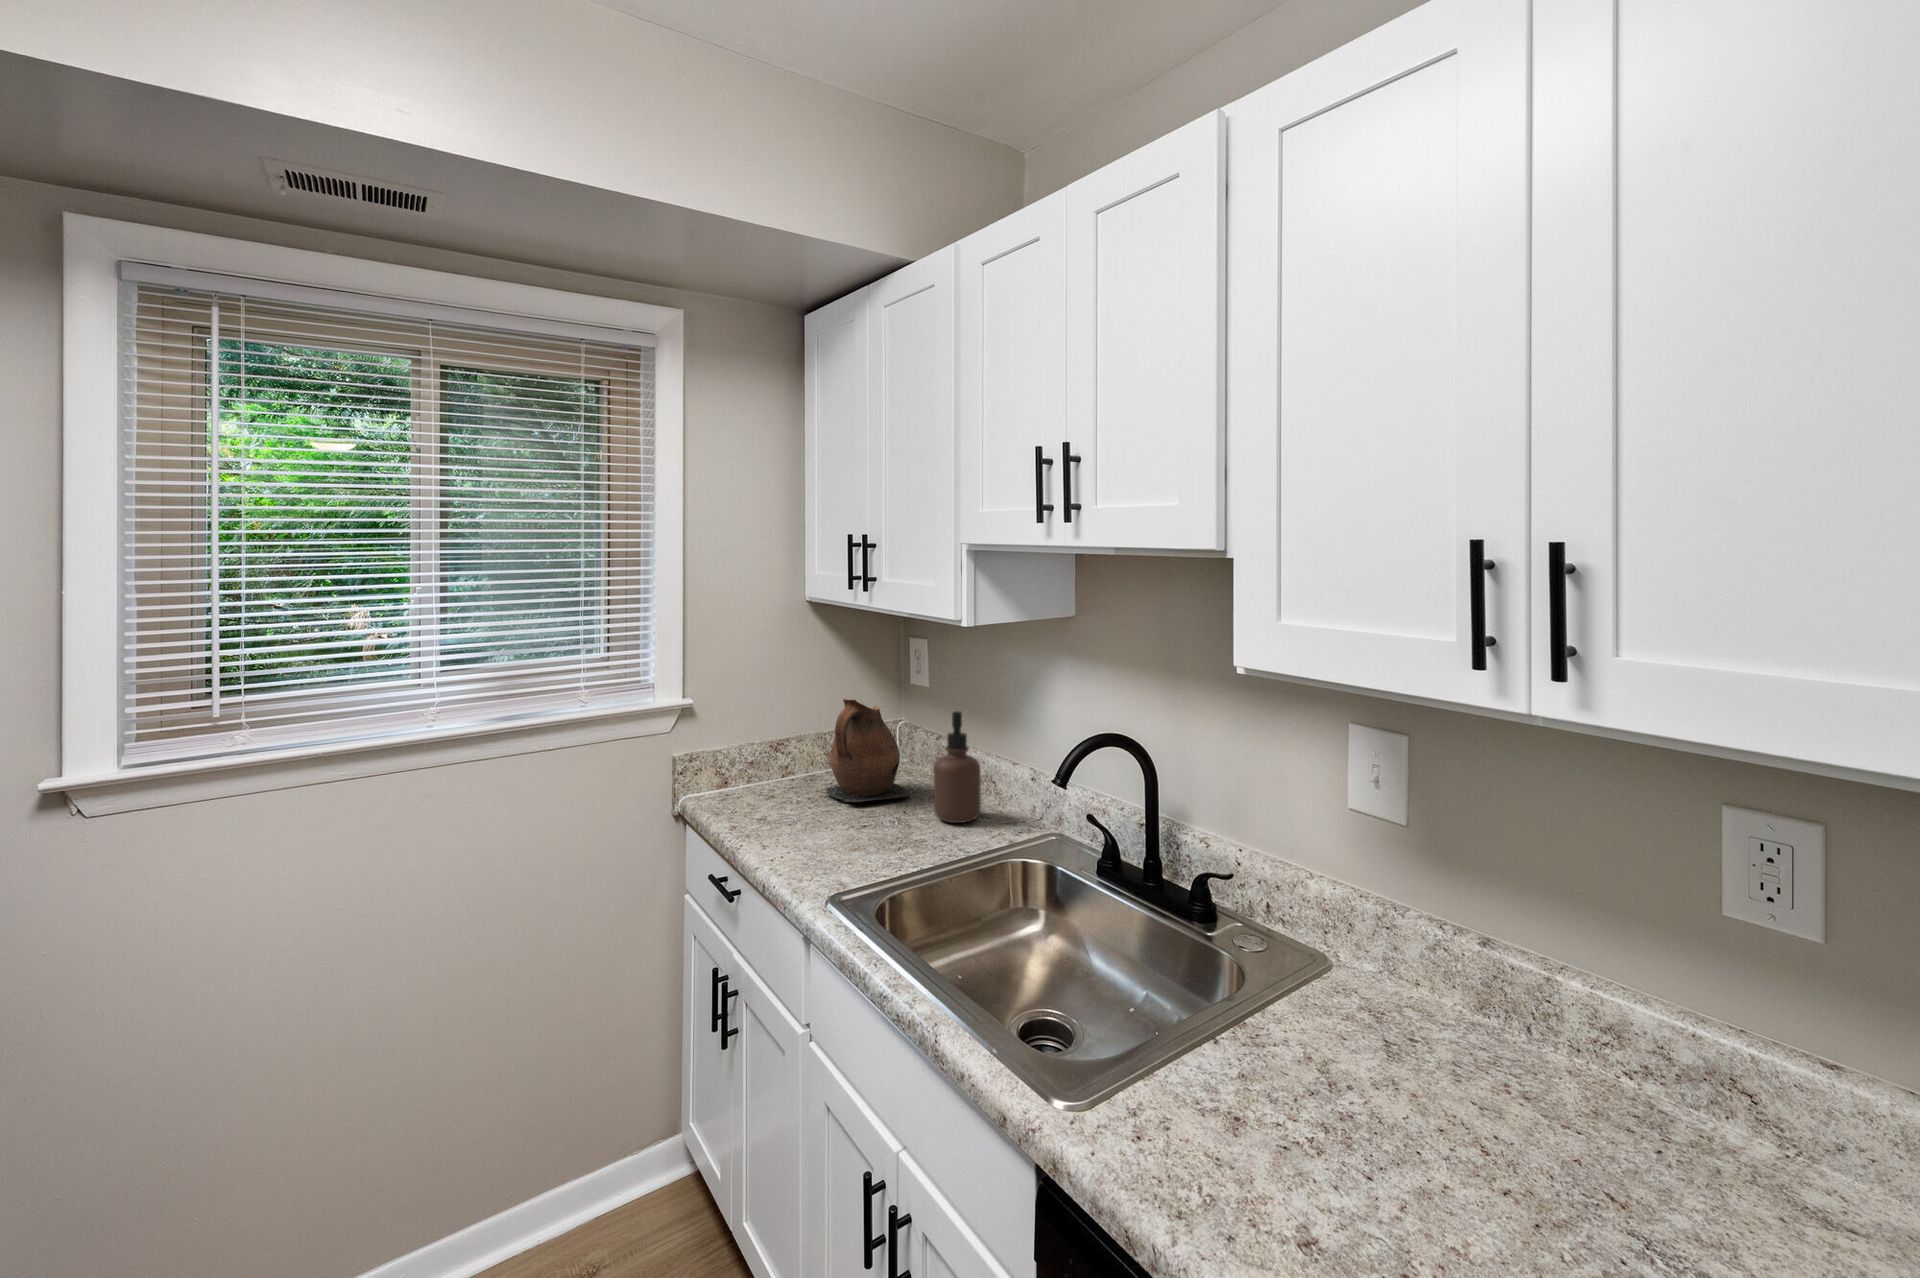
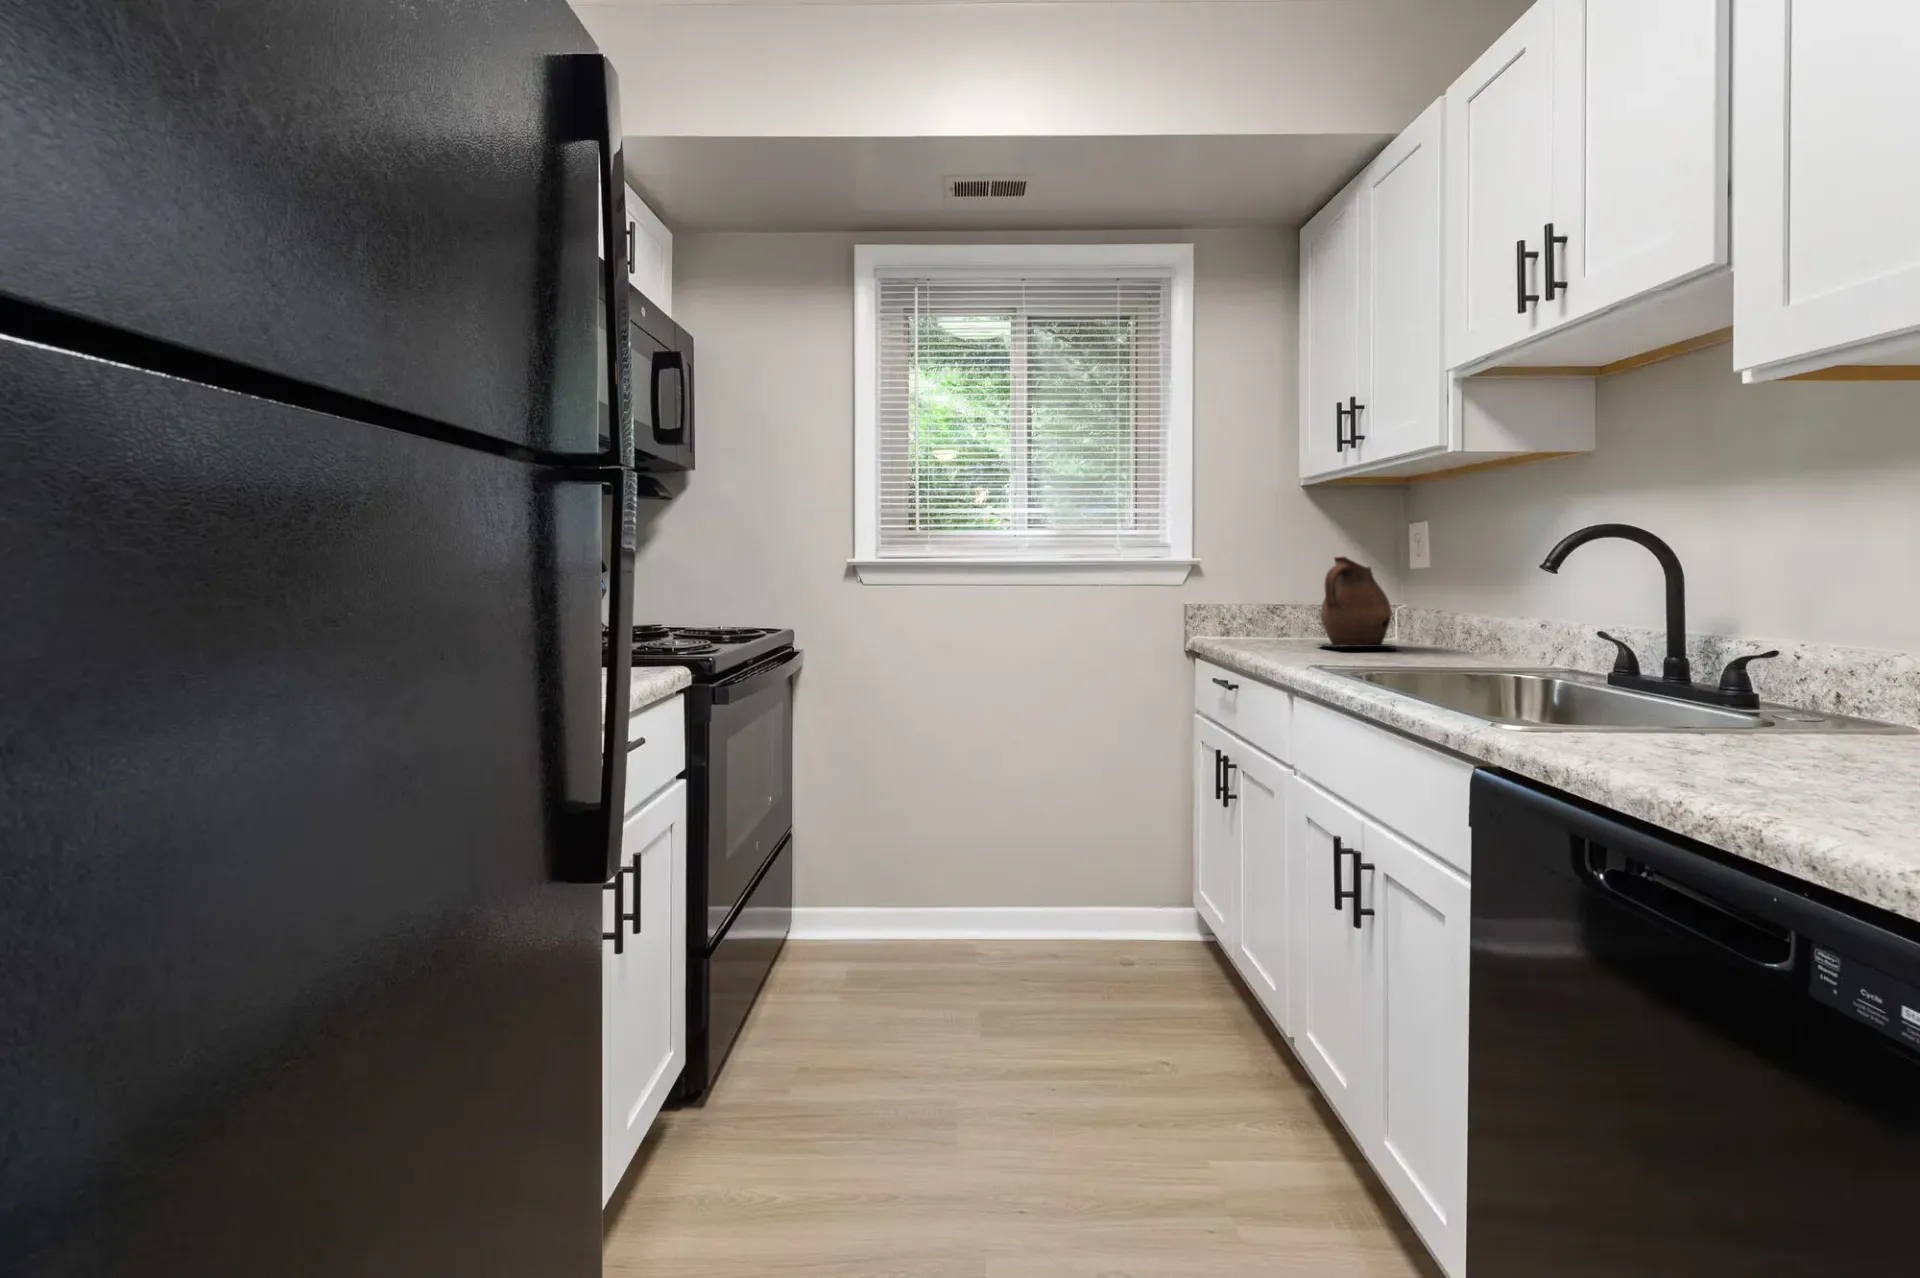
soap dispenser: present [934,711,981,823] -> none [1423,554,1476,659]

